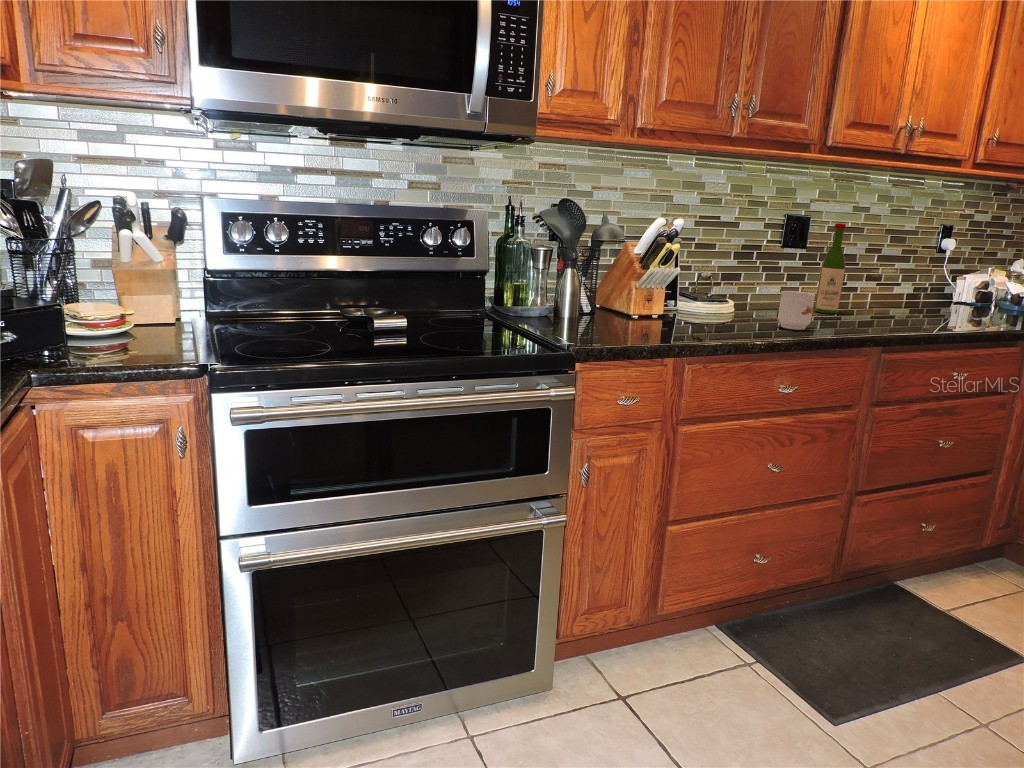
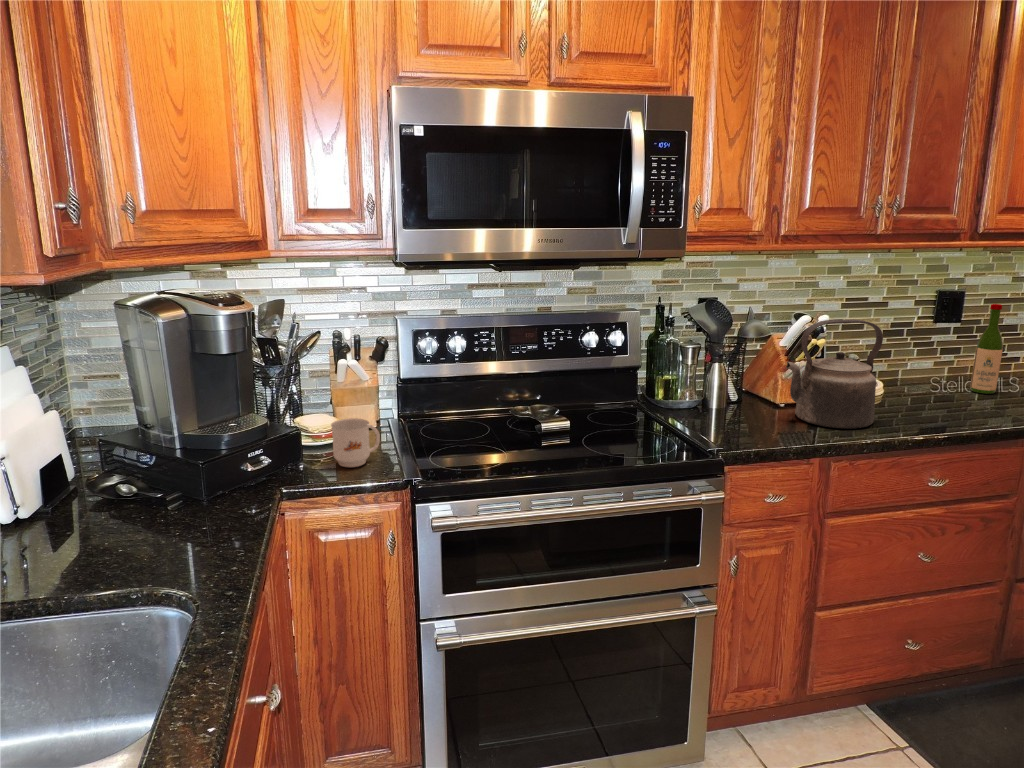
kettle: none [641,220,737,333] -> present [786,319,883,429]
mug: present [778,291,816,330] -> present [331,418,380,467]

